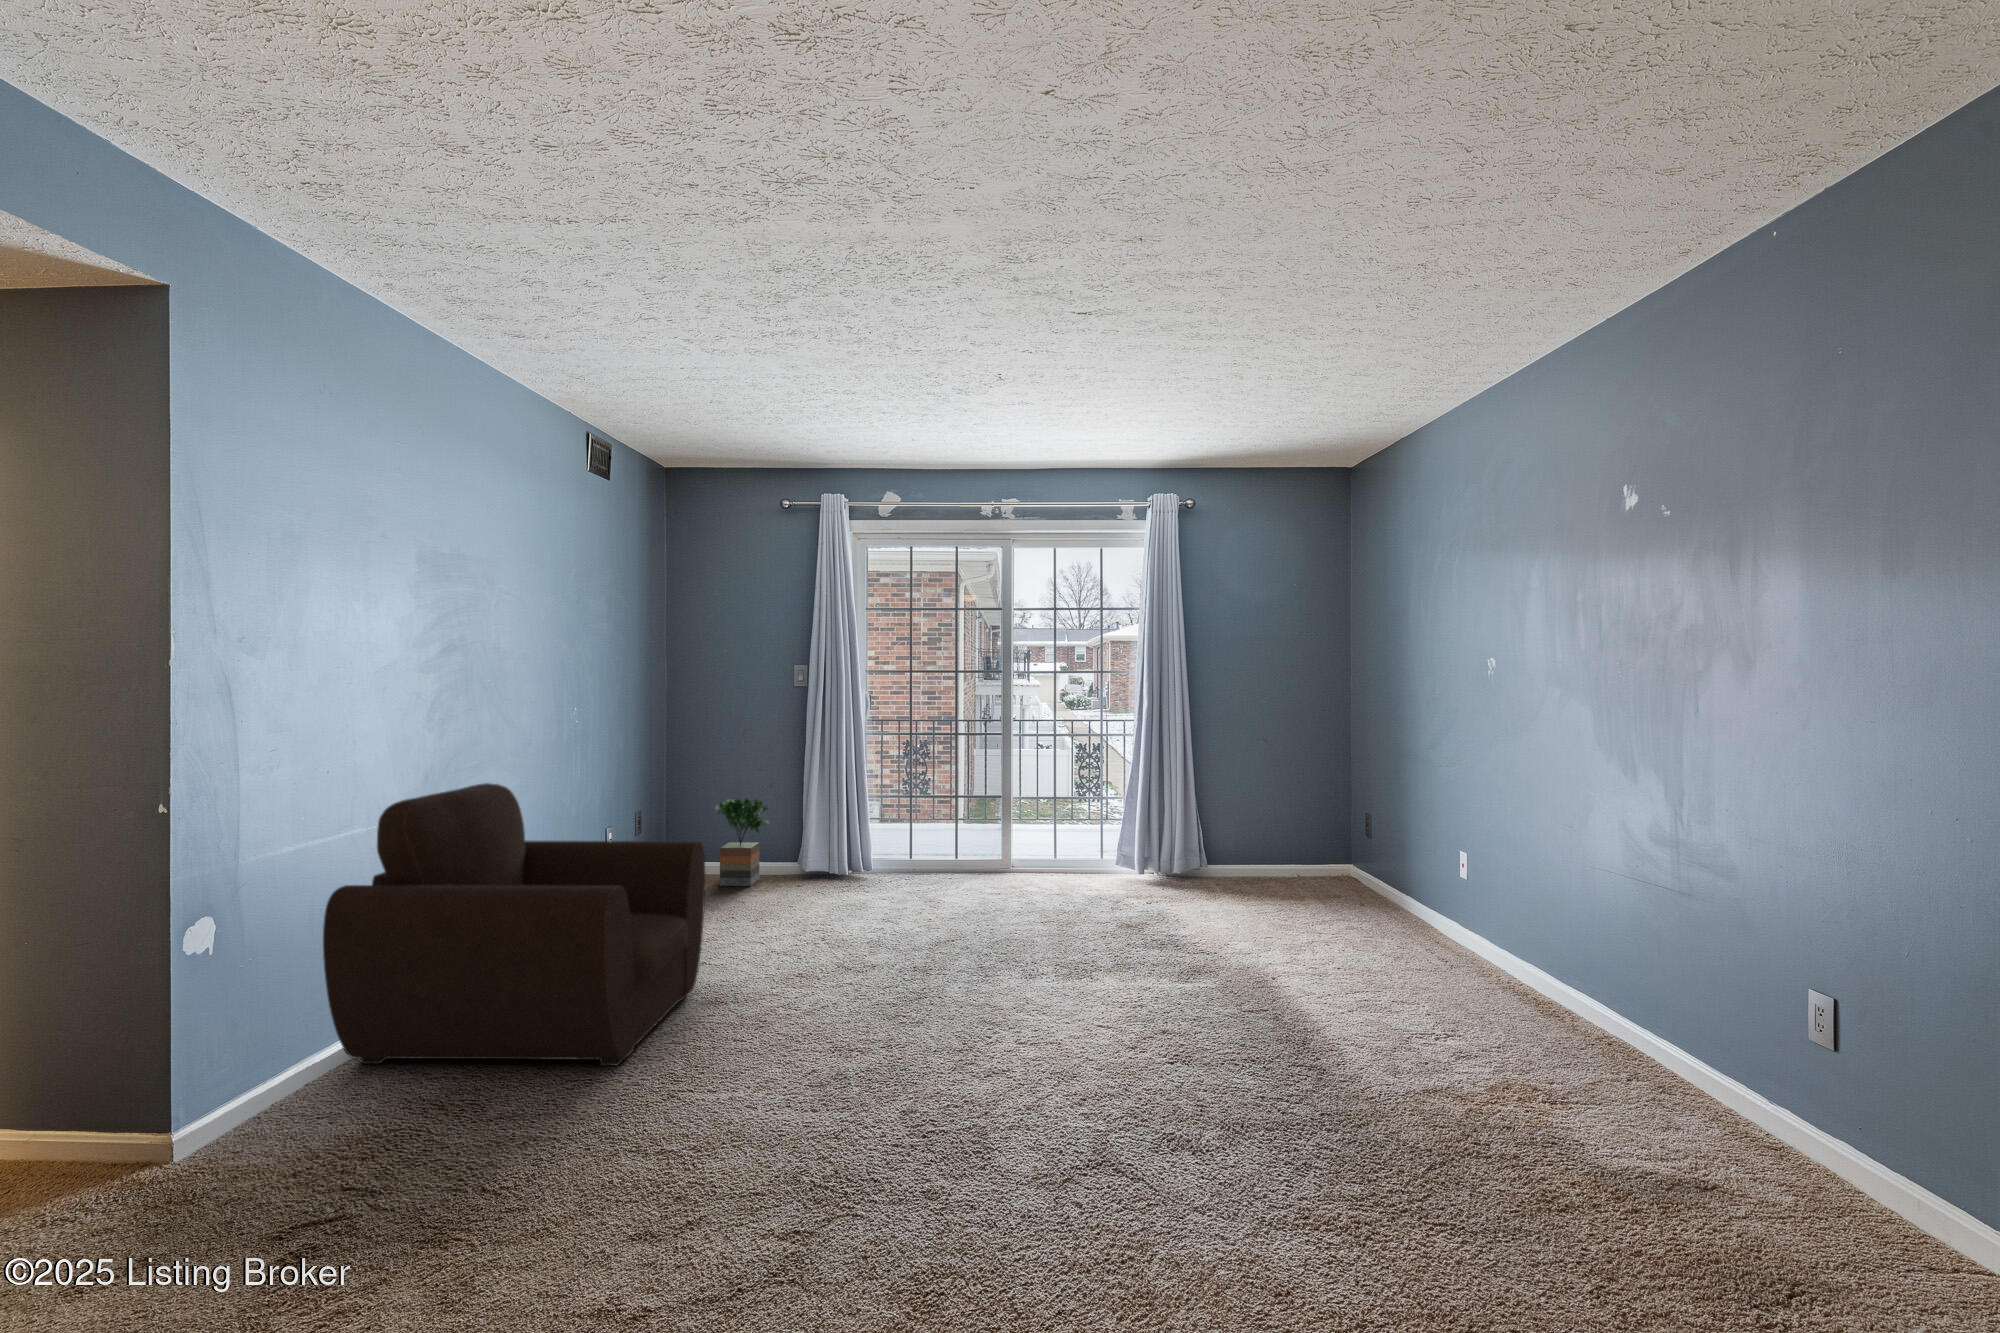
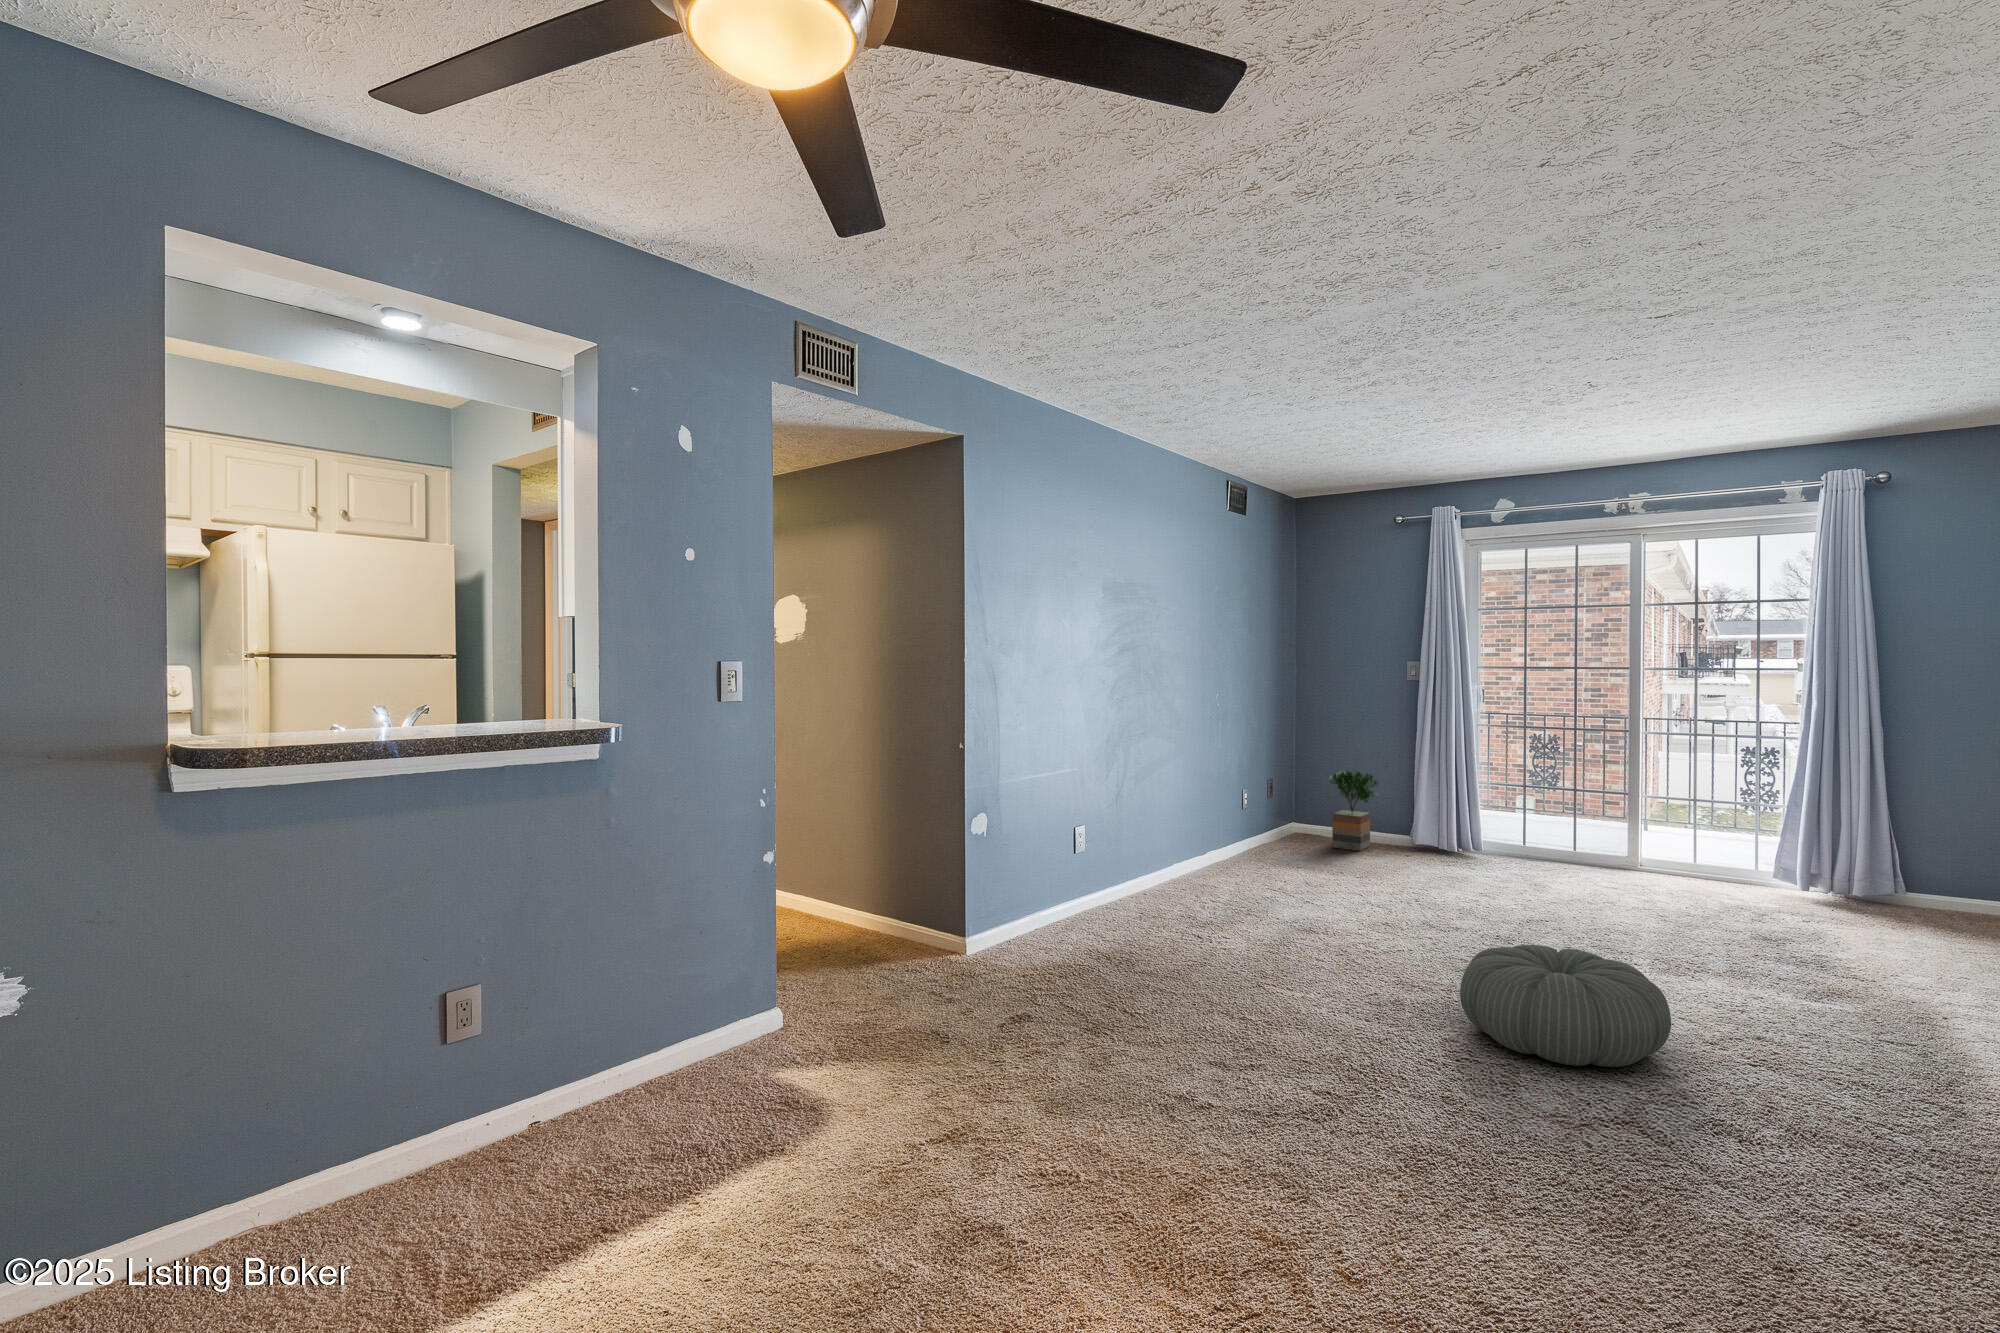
armchair: present [323,783,705,1066] -> none [1040,743,1302,962]
pouf: none [911,971,1105,1105] -> present [1460,945,1671,1067]

